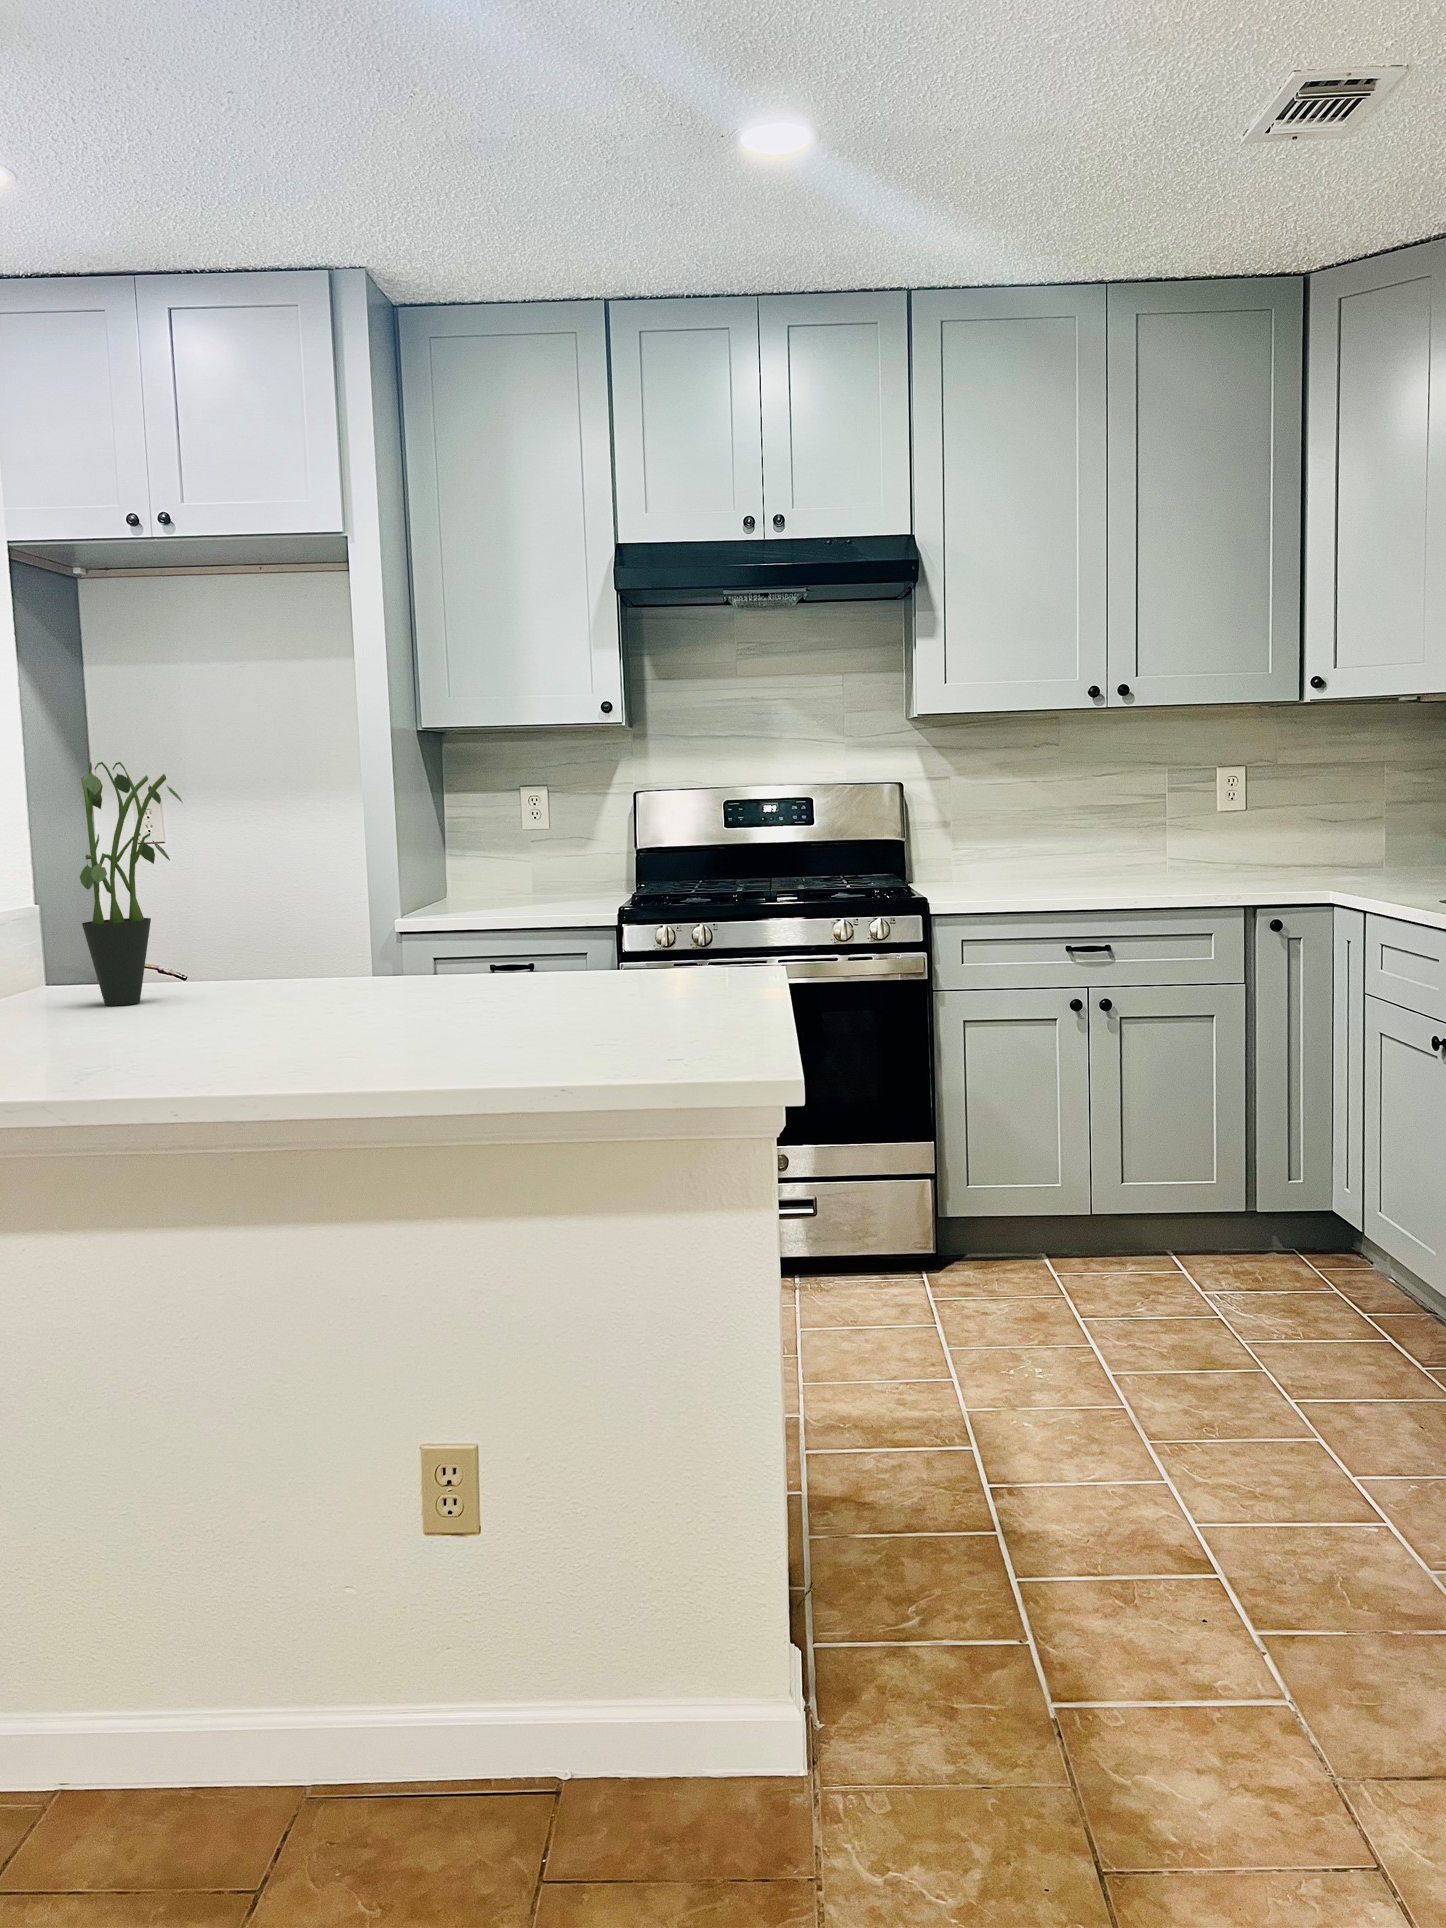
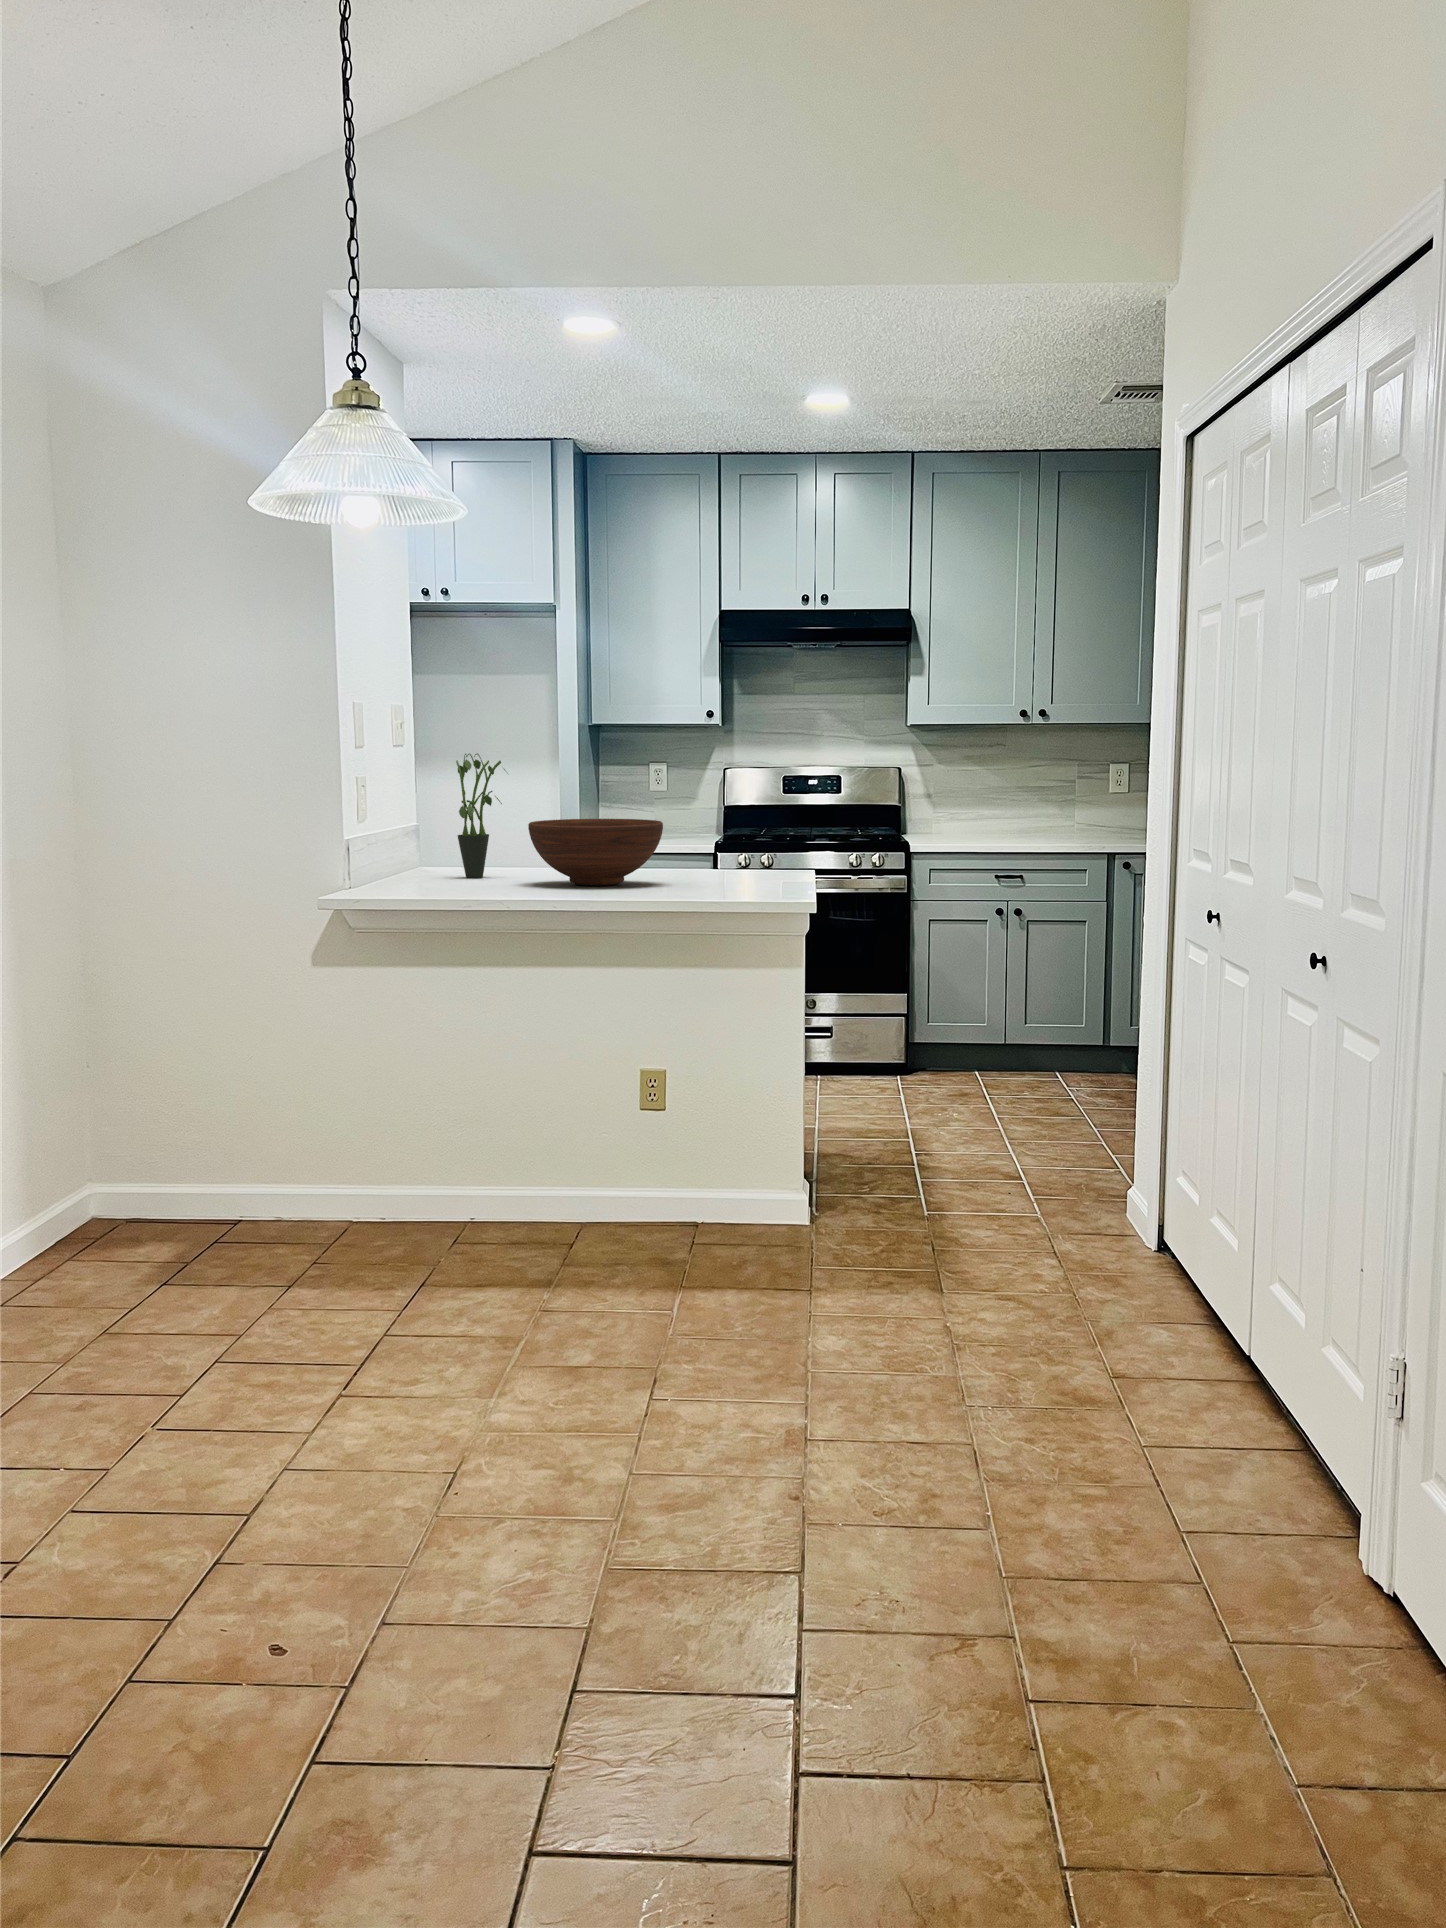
fruit bowl: none [179,881,471,1025] -> present [528,819,663,886]

